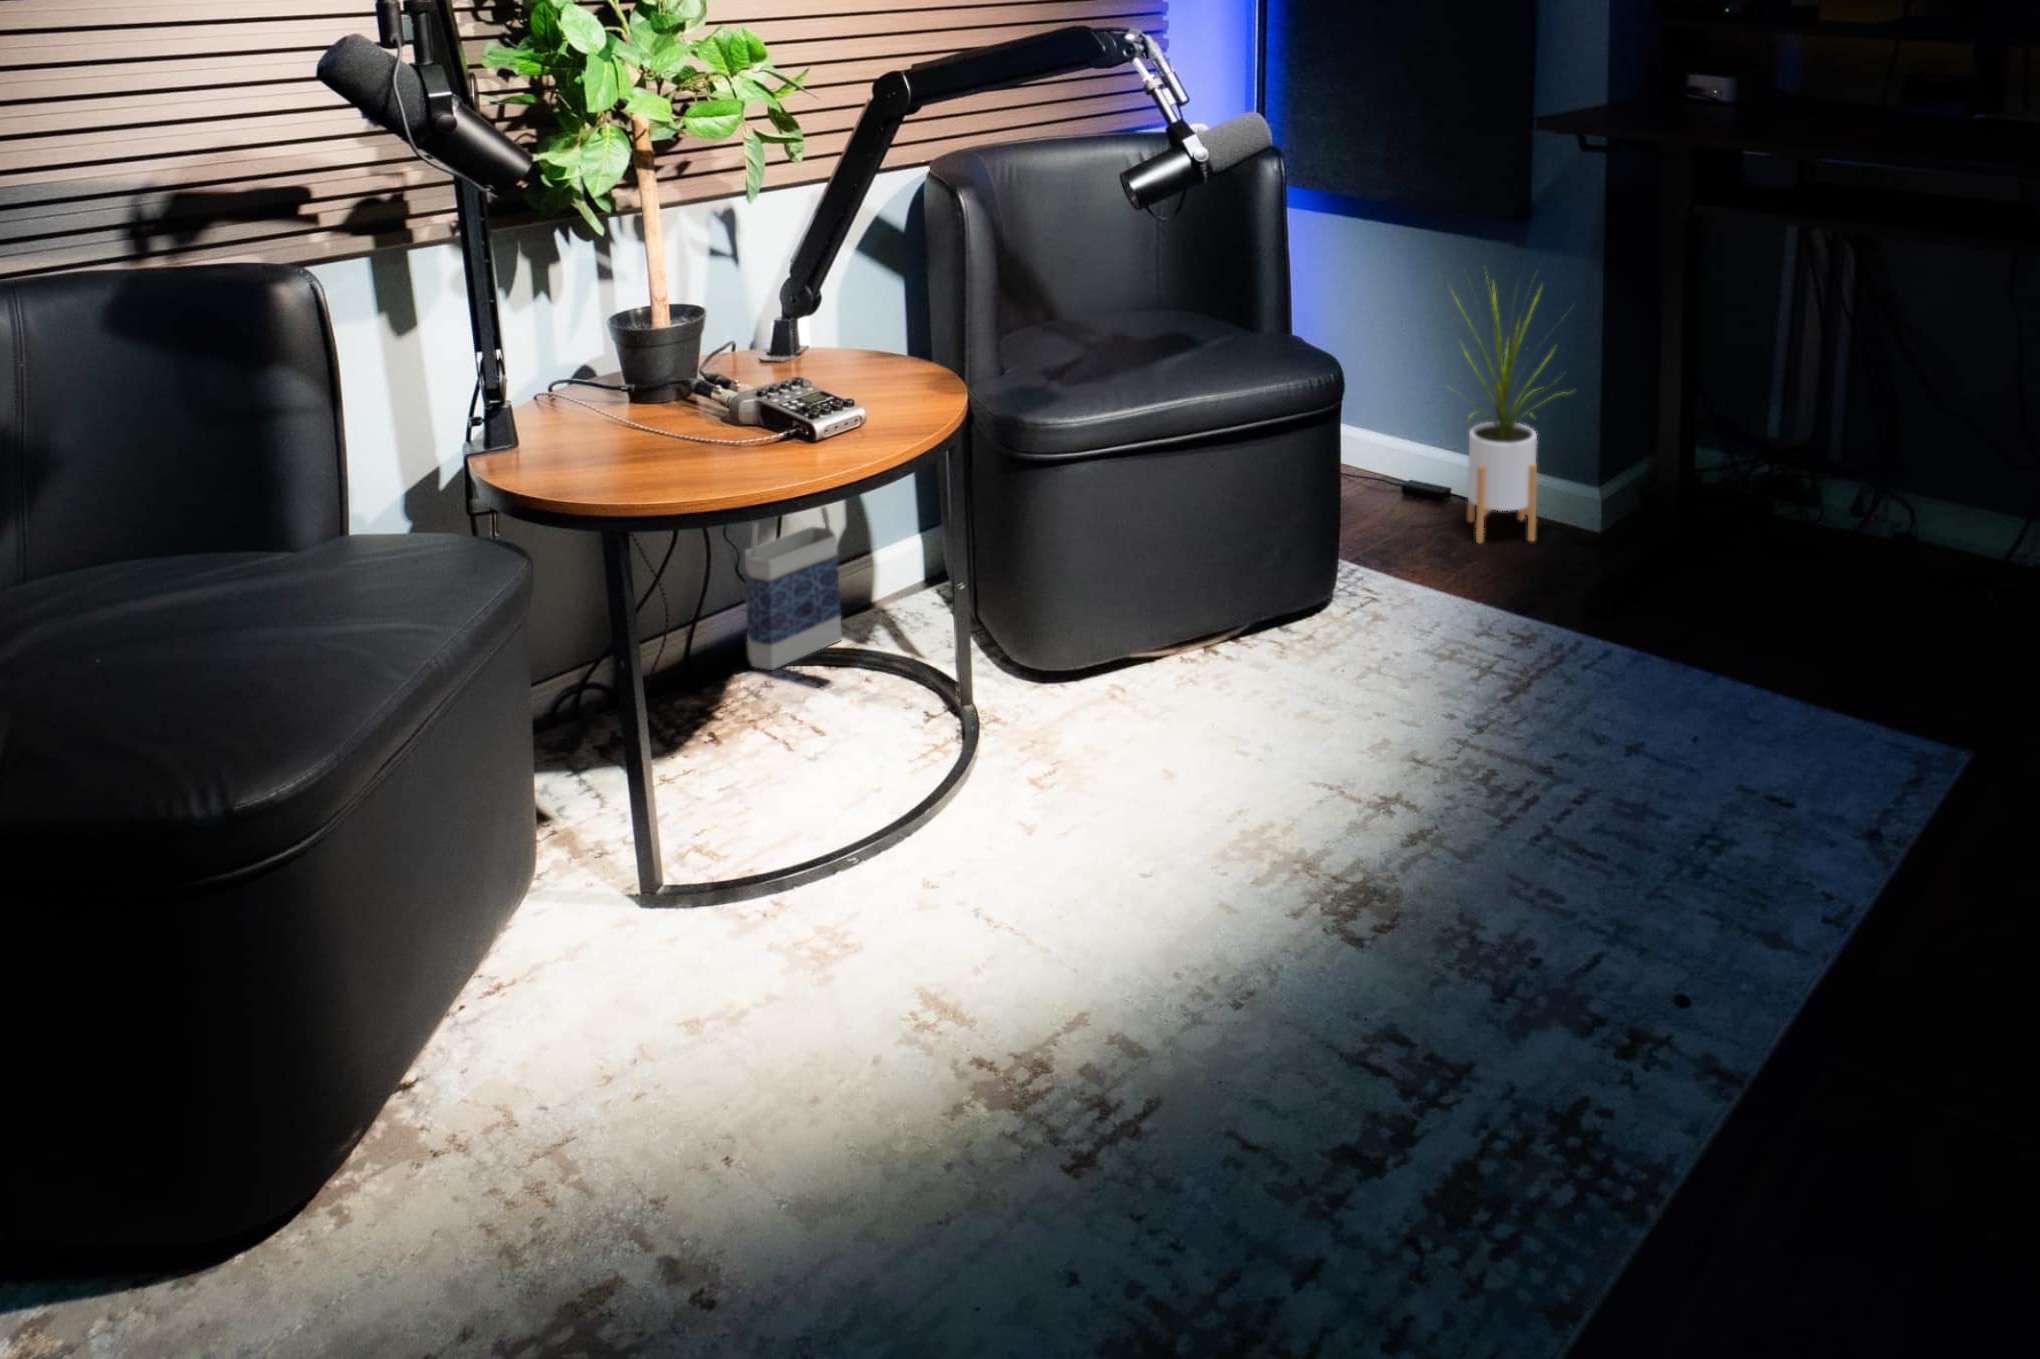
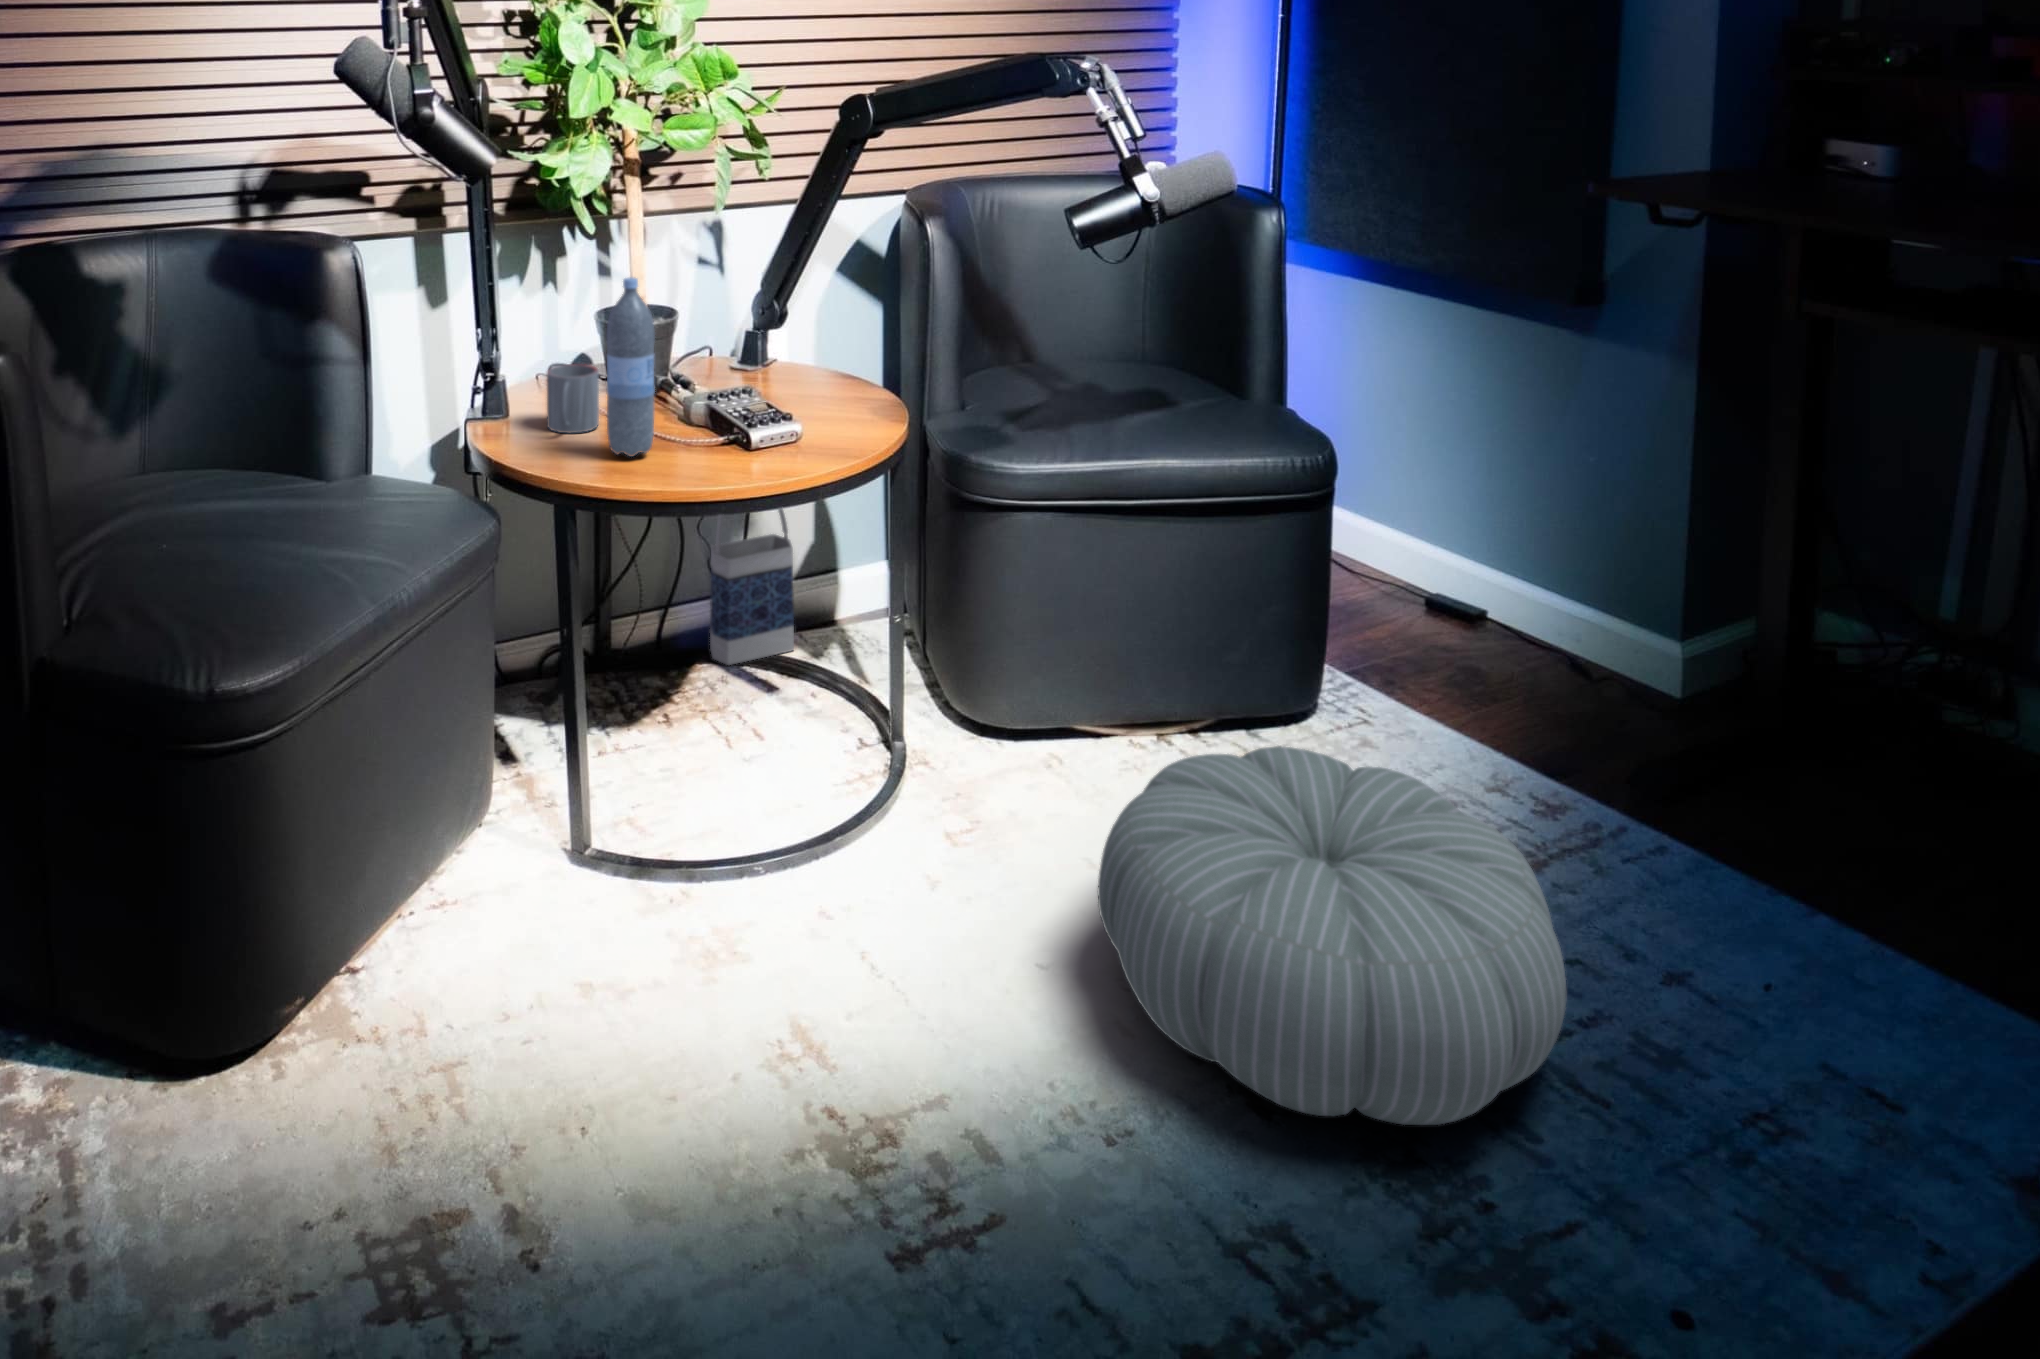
water bottle: none [653,279,715,474] -> present [606,277,655,457]
house plant: present [1448,282,1561,543] -> none [1443,353,1651,701]
mug: none [571,379,638,457] -> present [547,364,599,433]
pouf: none [1194,627,1569,929] -> present [1098,746,1566,1125]

